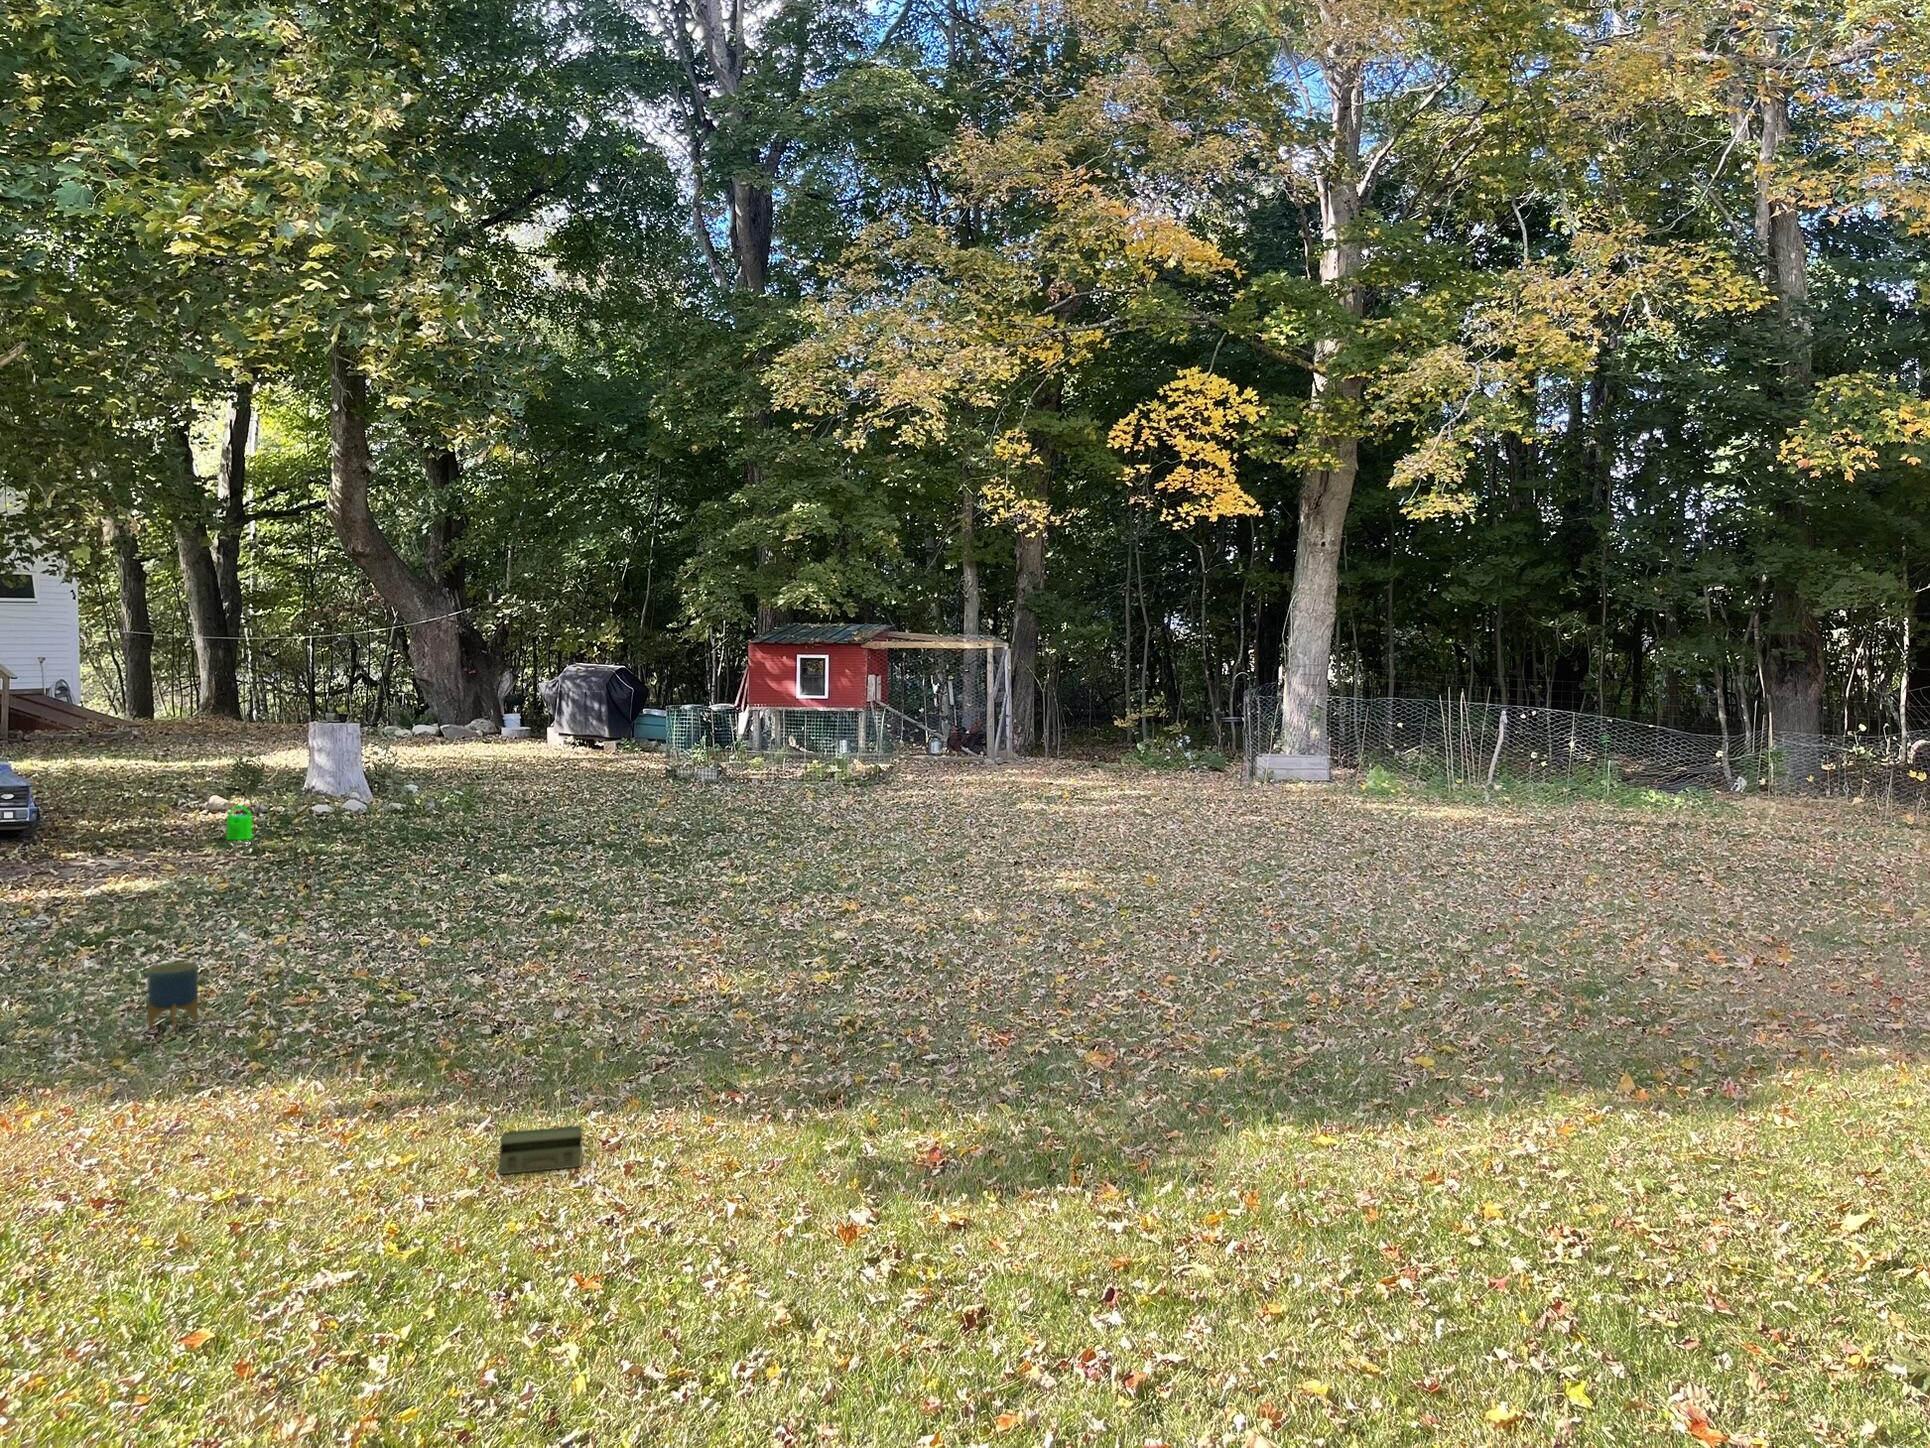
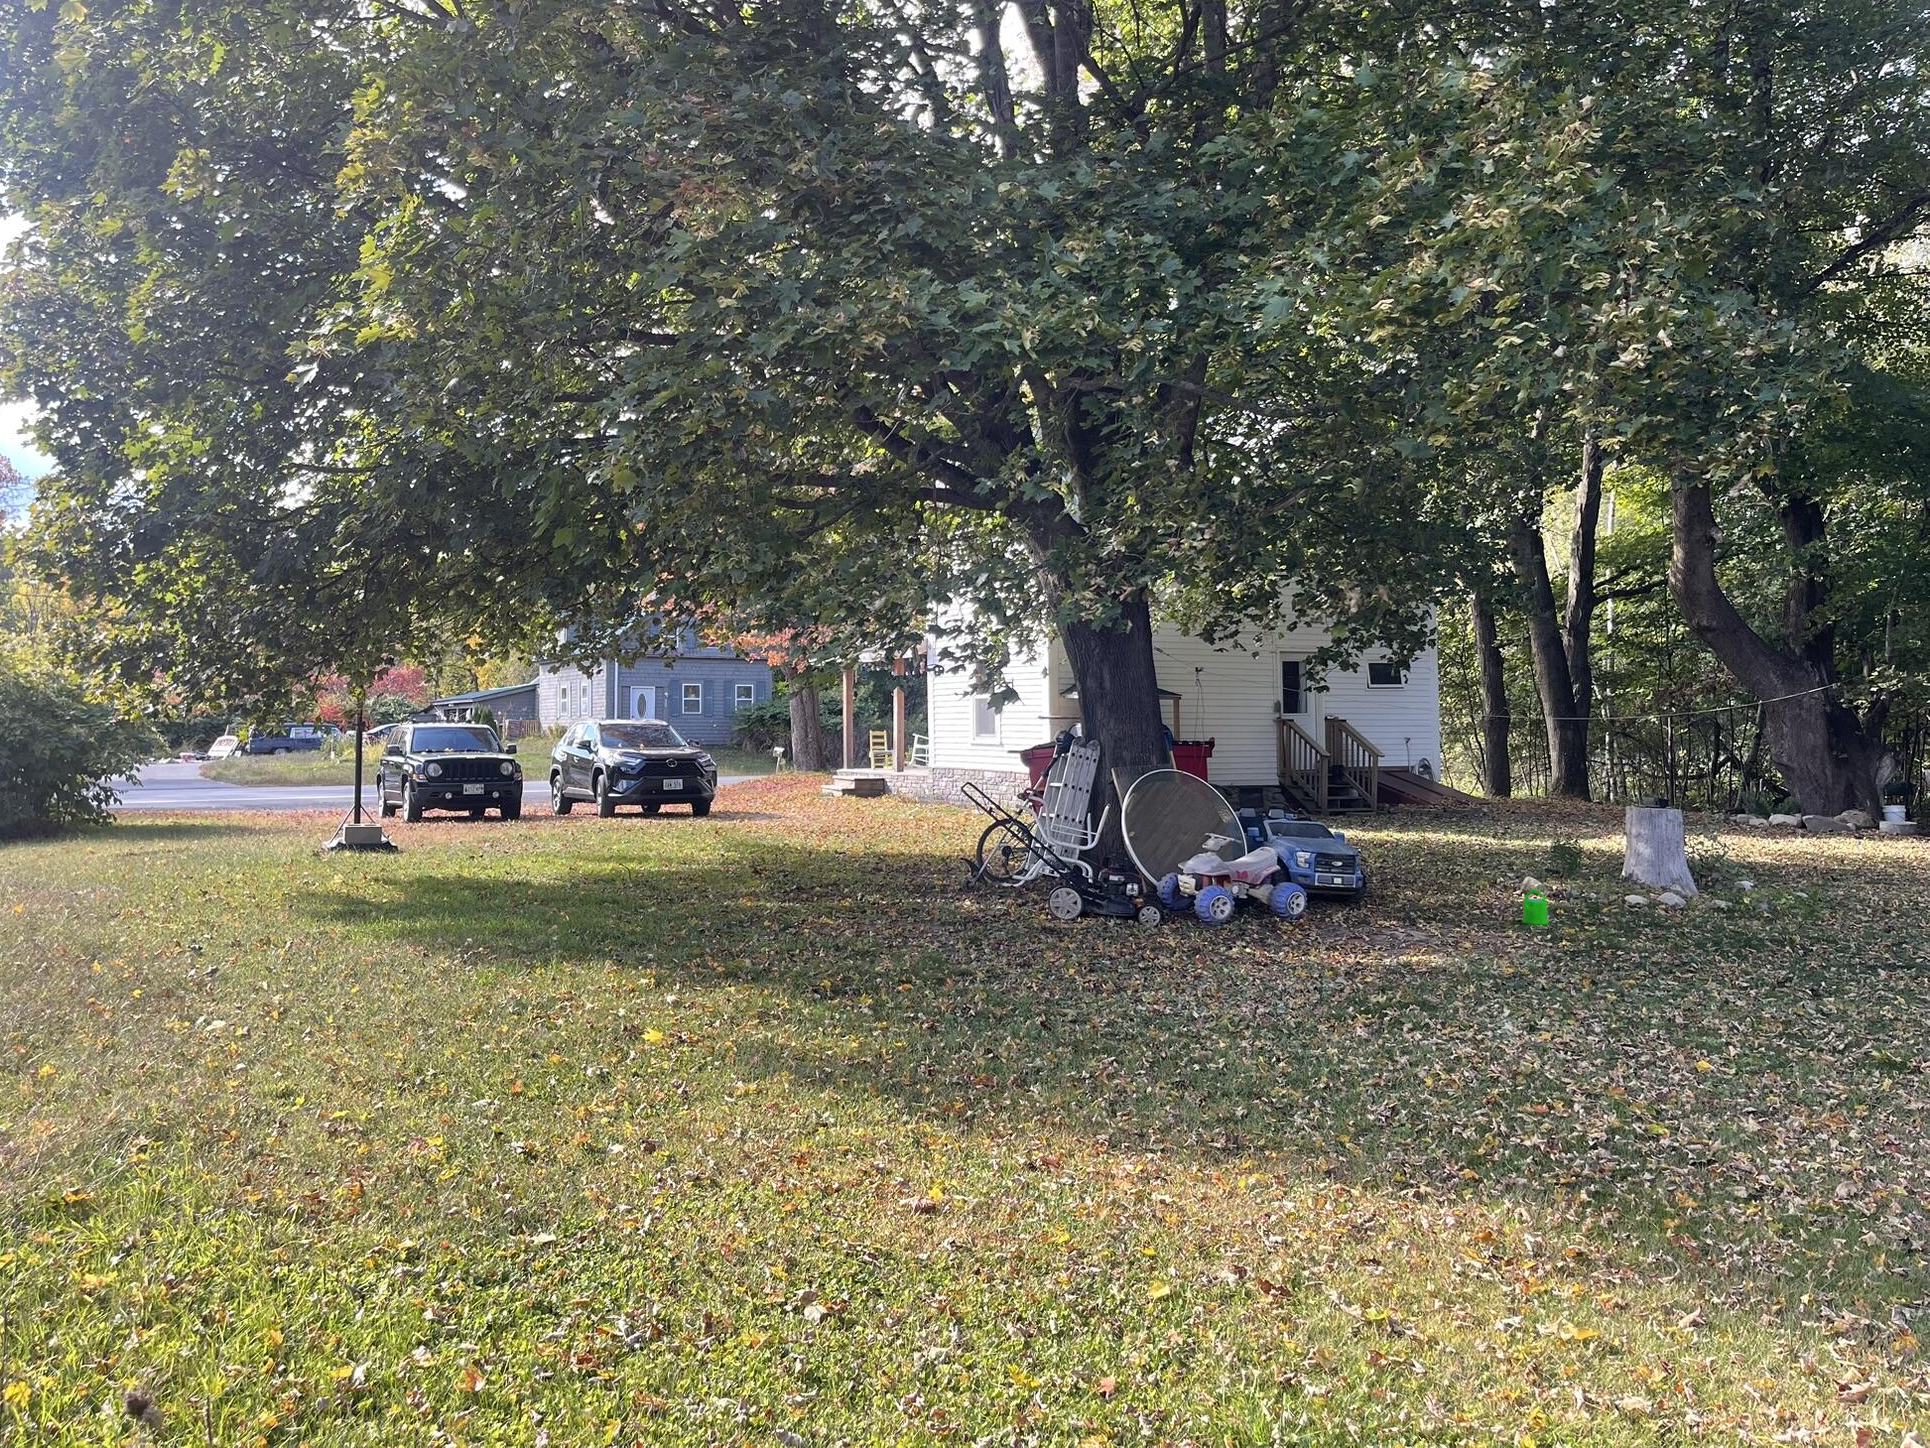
planter: present [147,962,198,1030] -> none [1393,1042,1439,1110]
toolbox: present [499,1126,582,1175] -> none [1692,1335,1818,1420]

